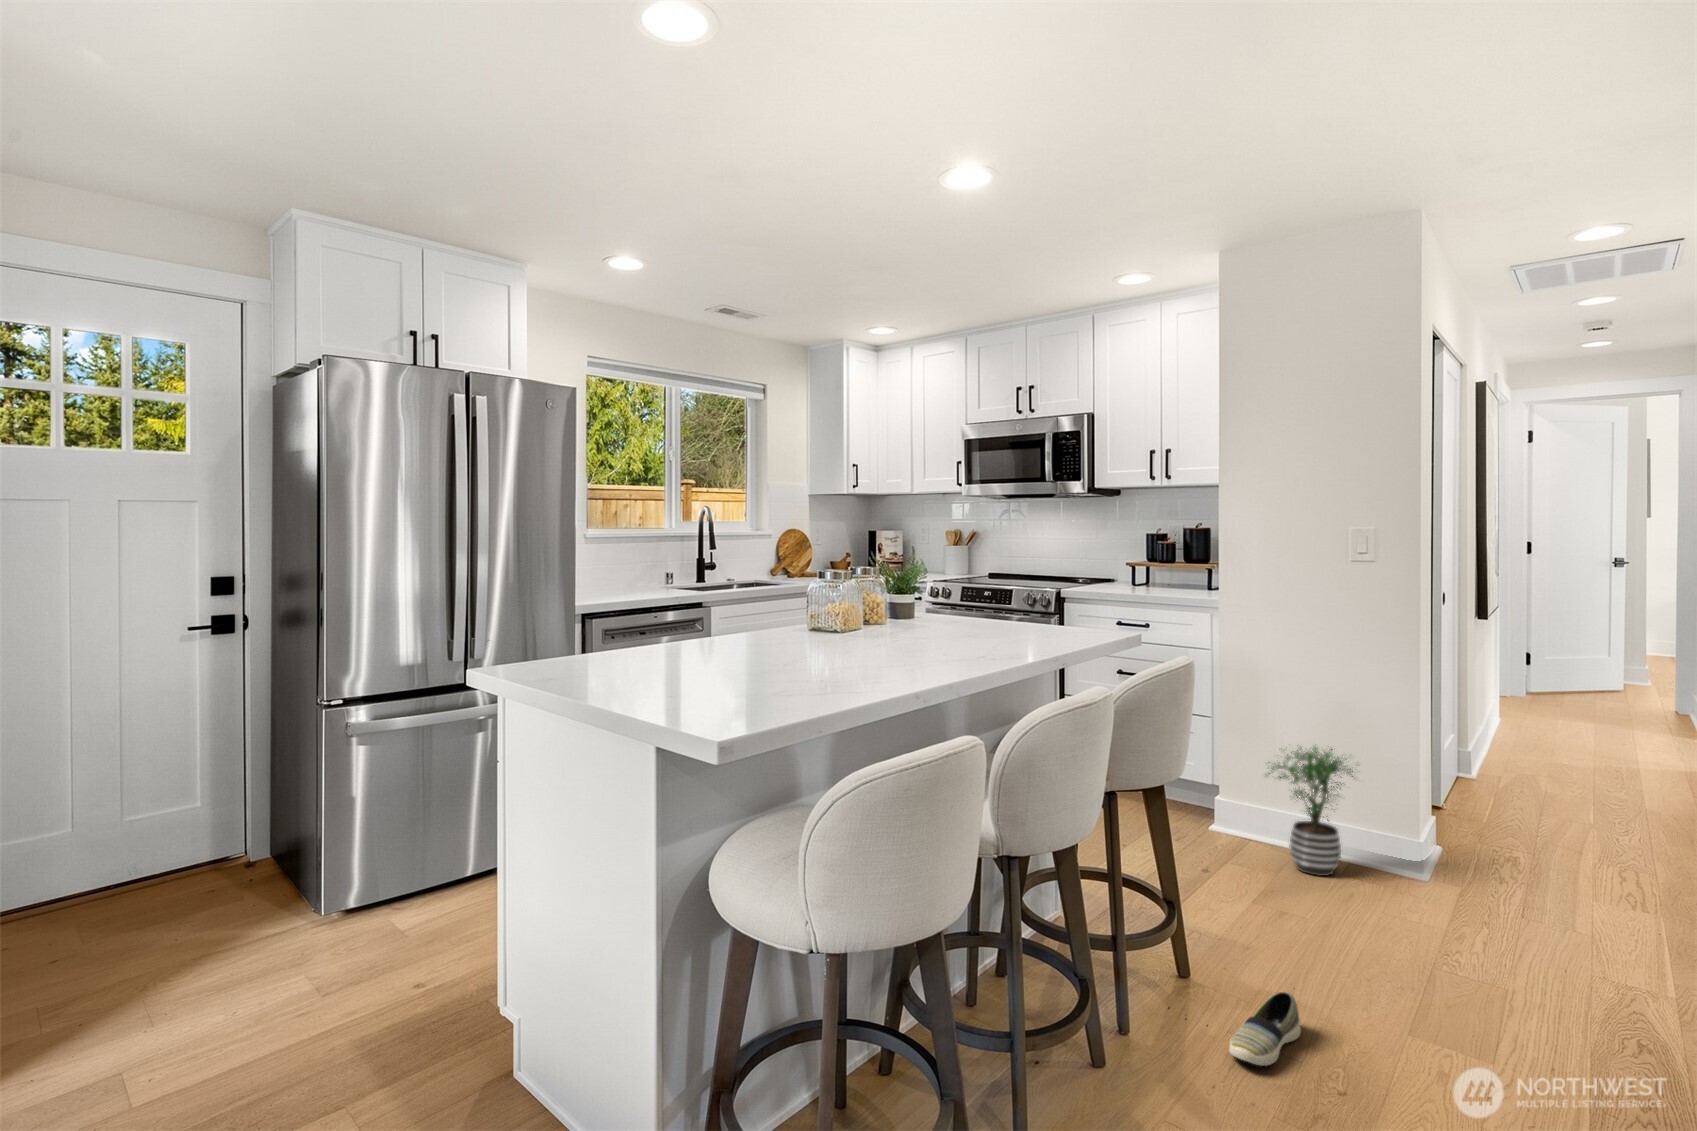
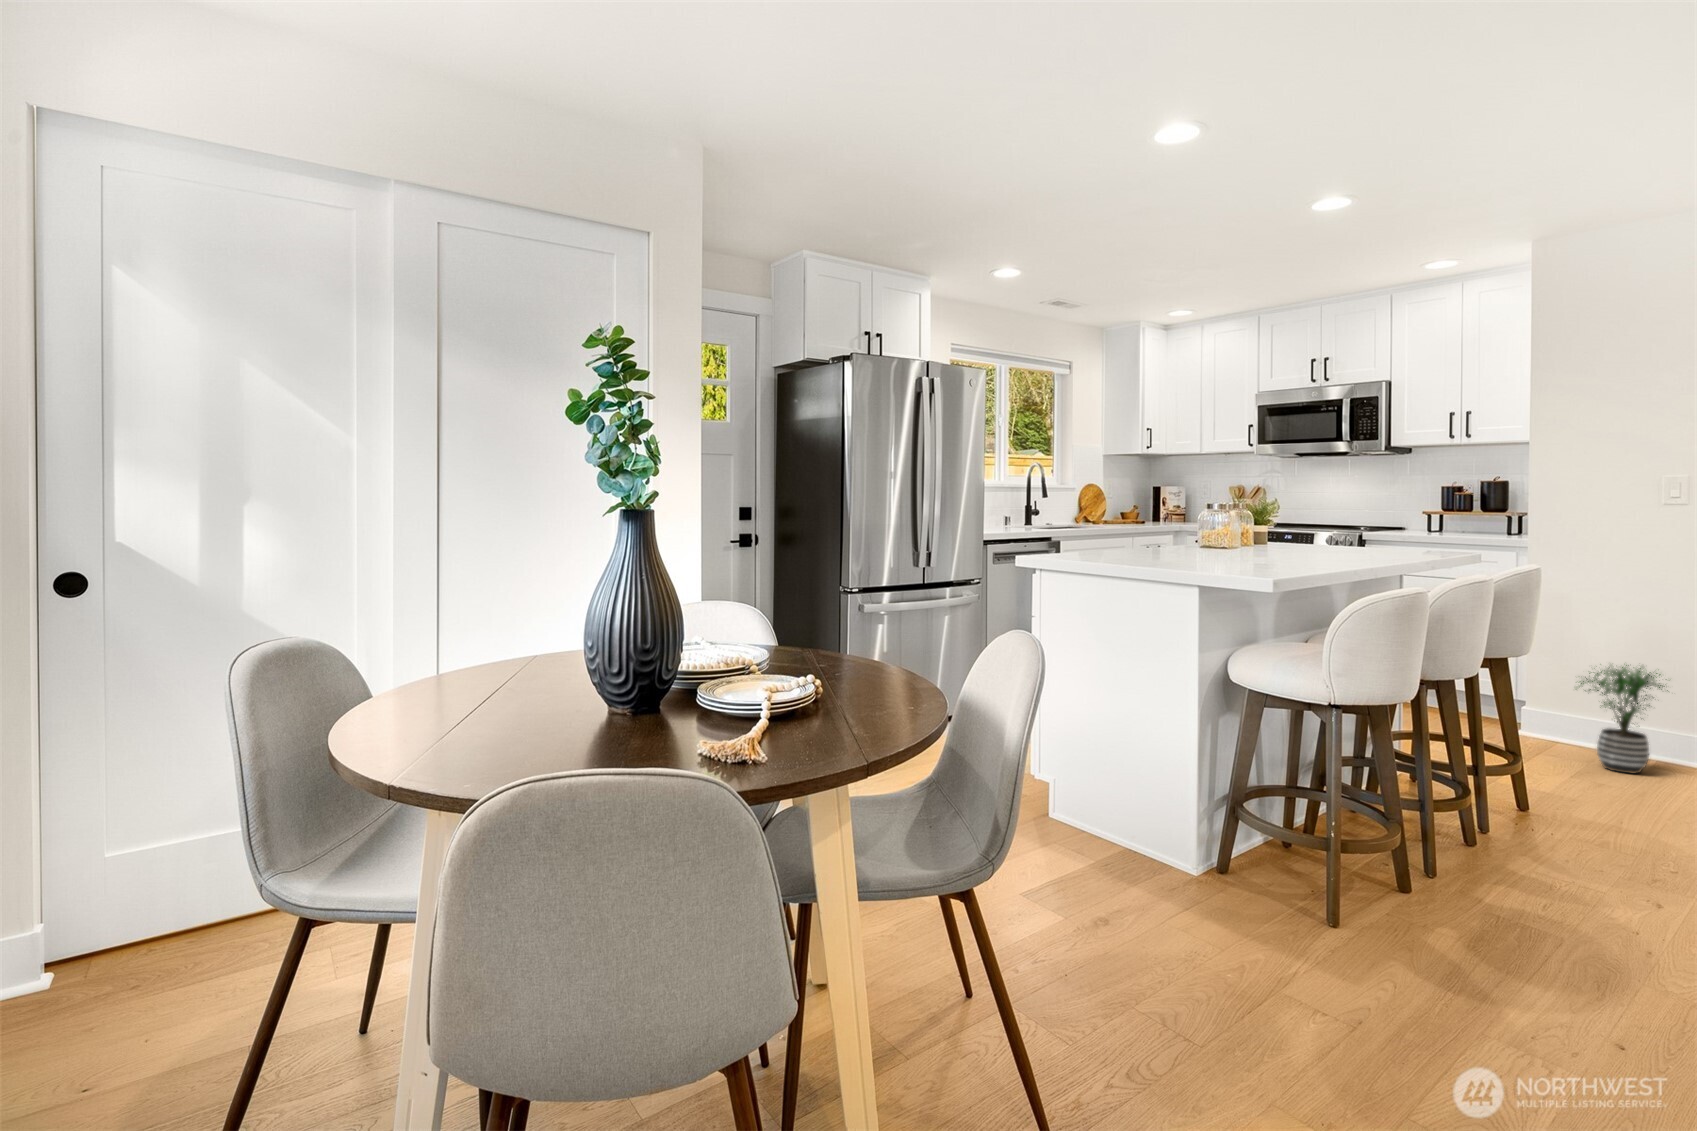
shoe: present [1229,992,1301,1066] -> none [1570,829,1630,873]

